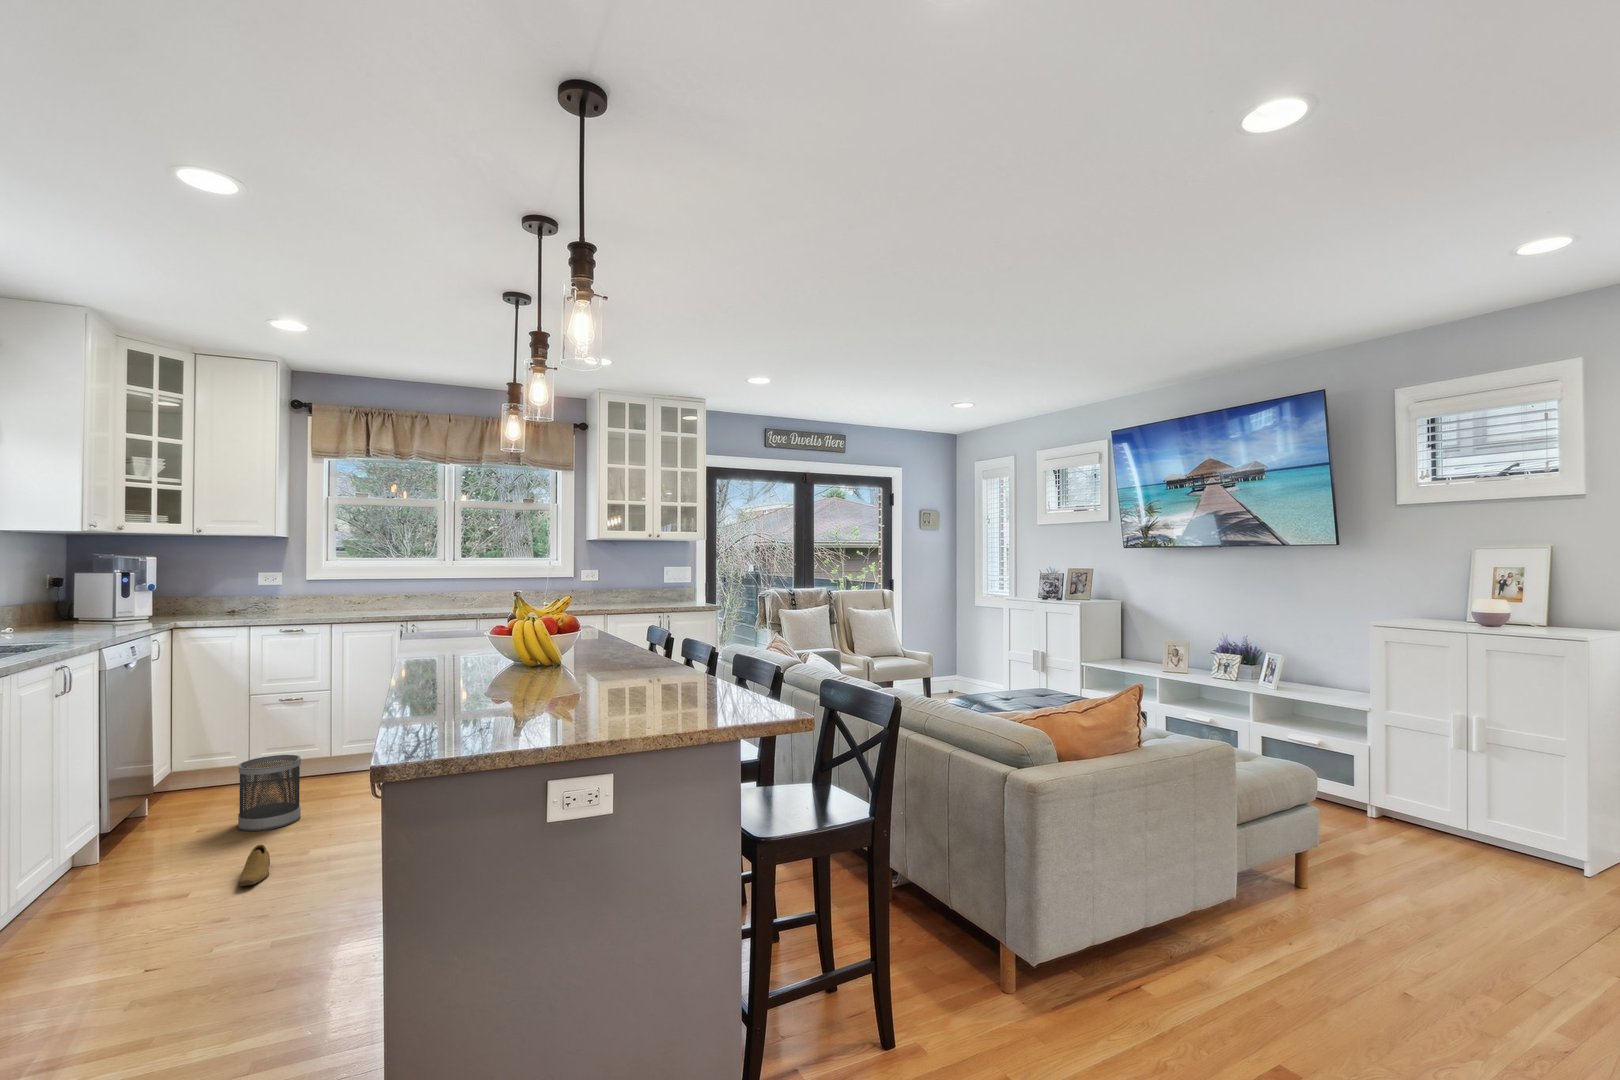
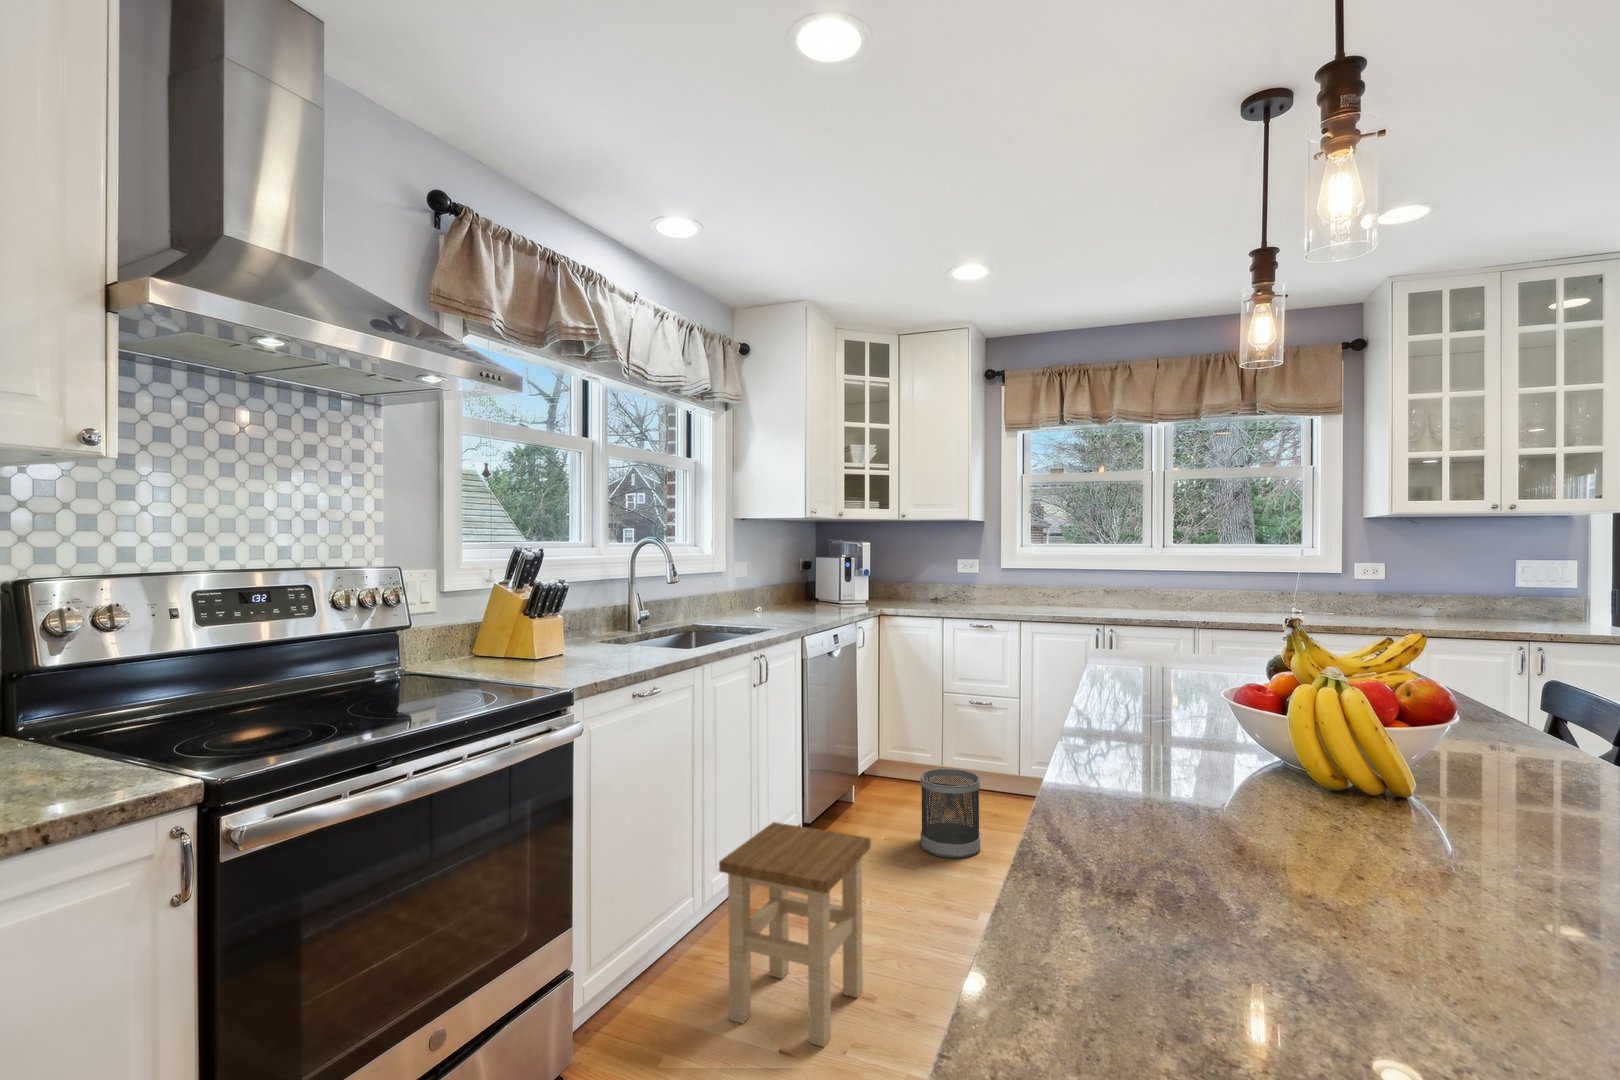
stool: none [71,796,227,981] -> present [719,822,871,1047]
shoe: present [239,845,270,886] -> none [896,887,935,943]

